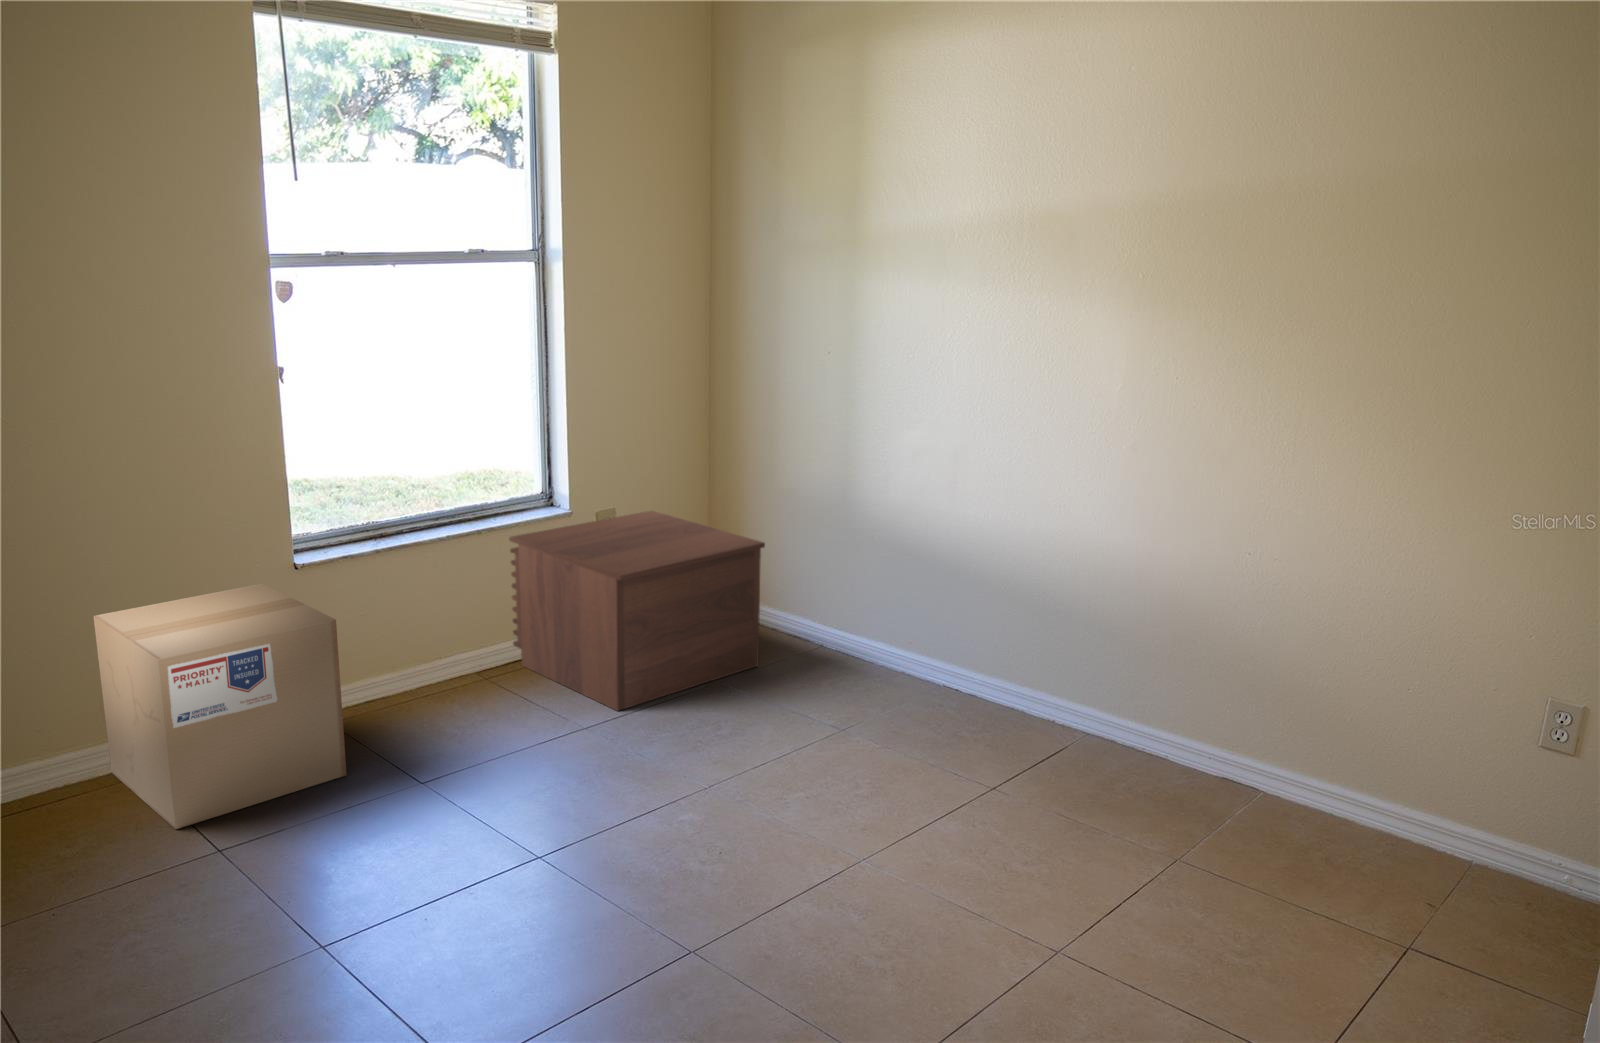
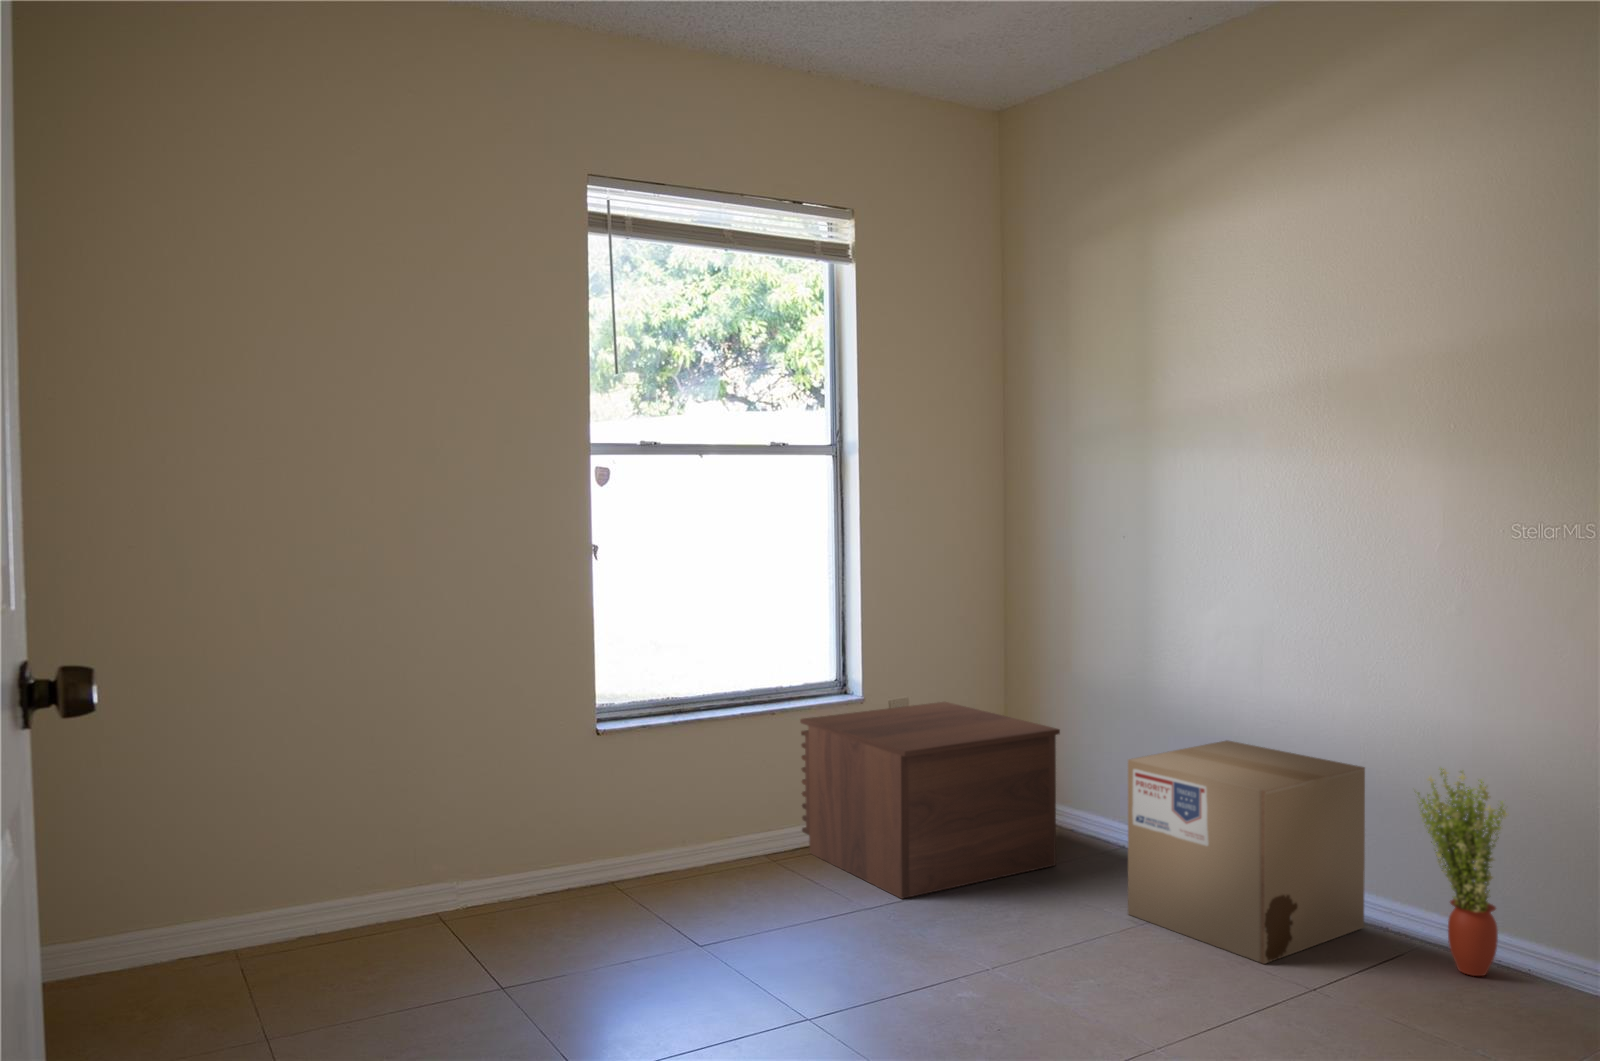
potted plant: none [1071,581,1144,753] -> present [1418,768,1508,976]
cardboard box: present [94,584,346,829] -> present [1128,740,1365,964]

